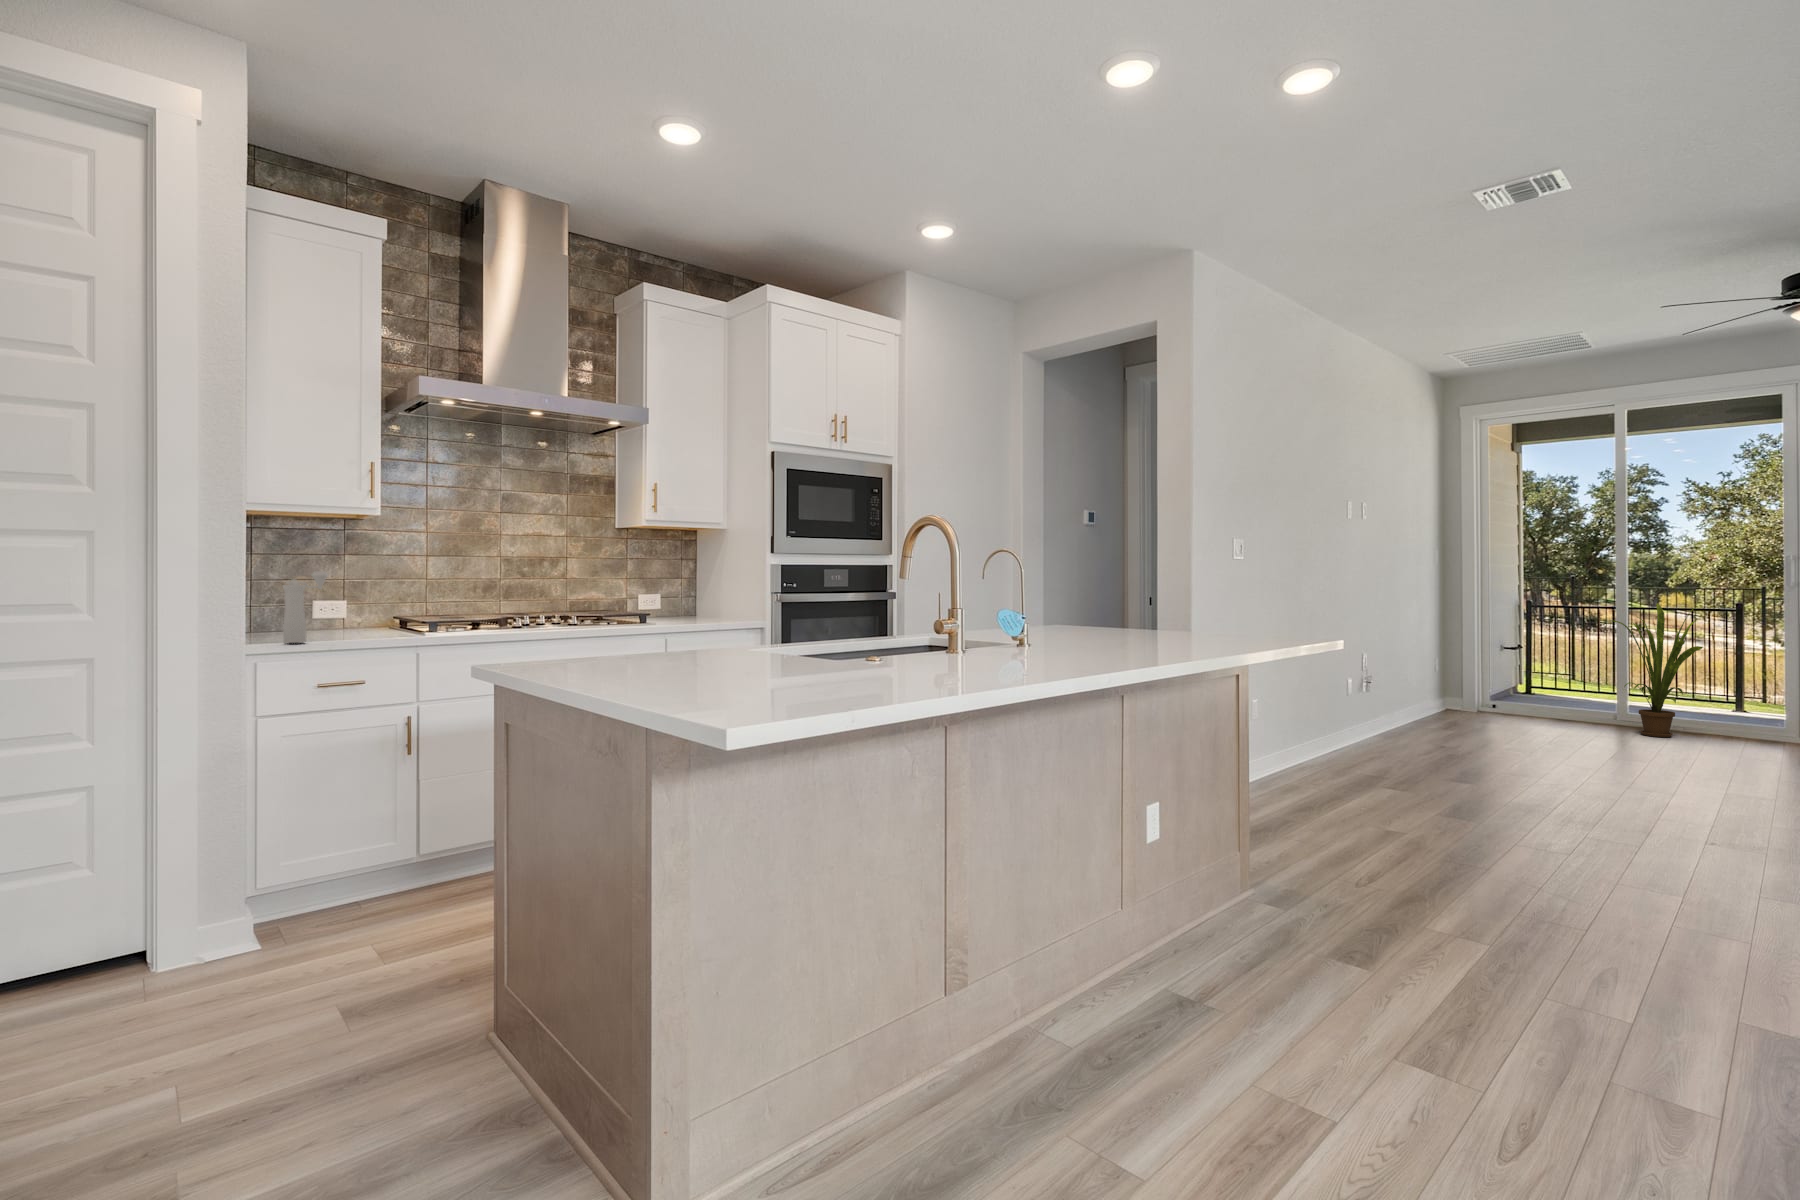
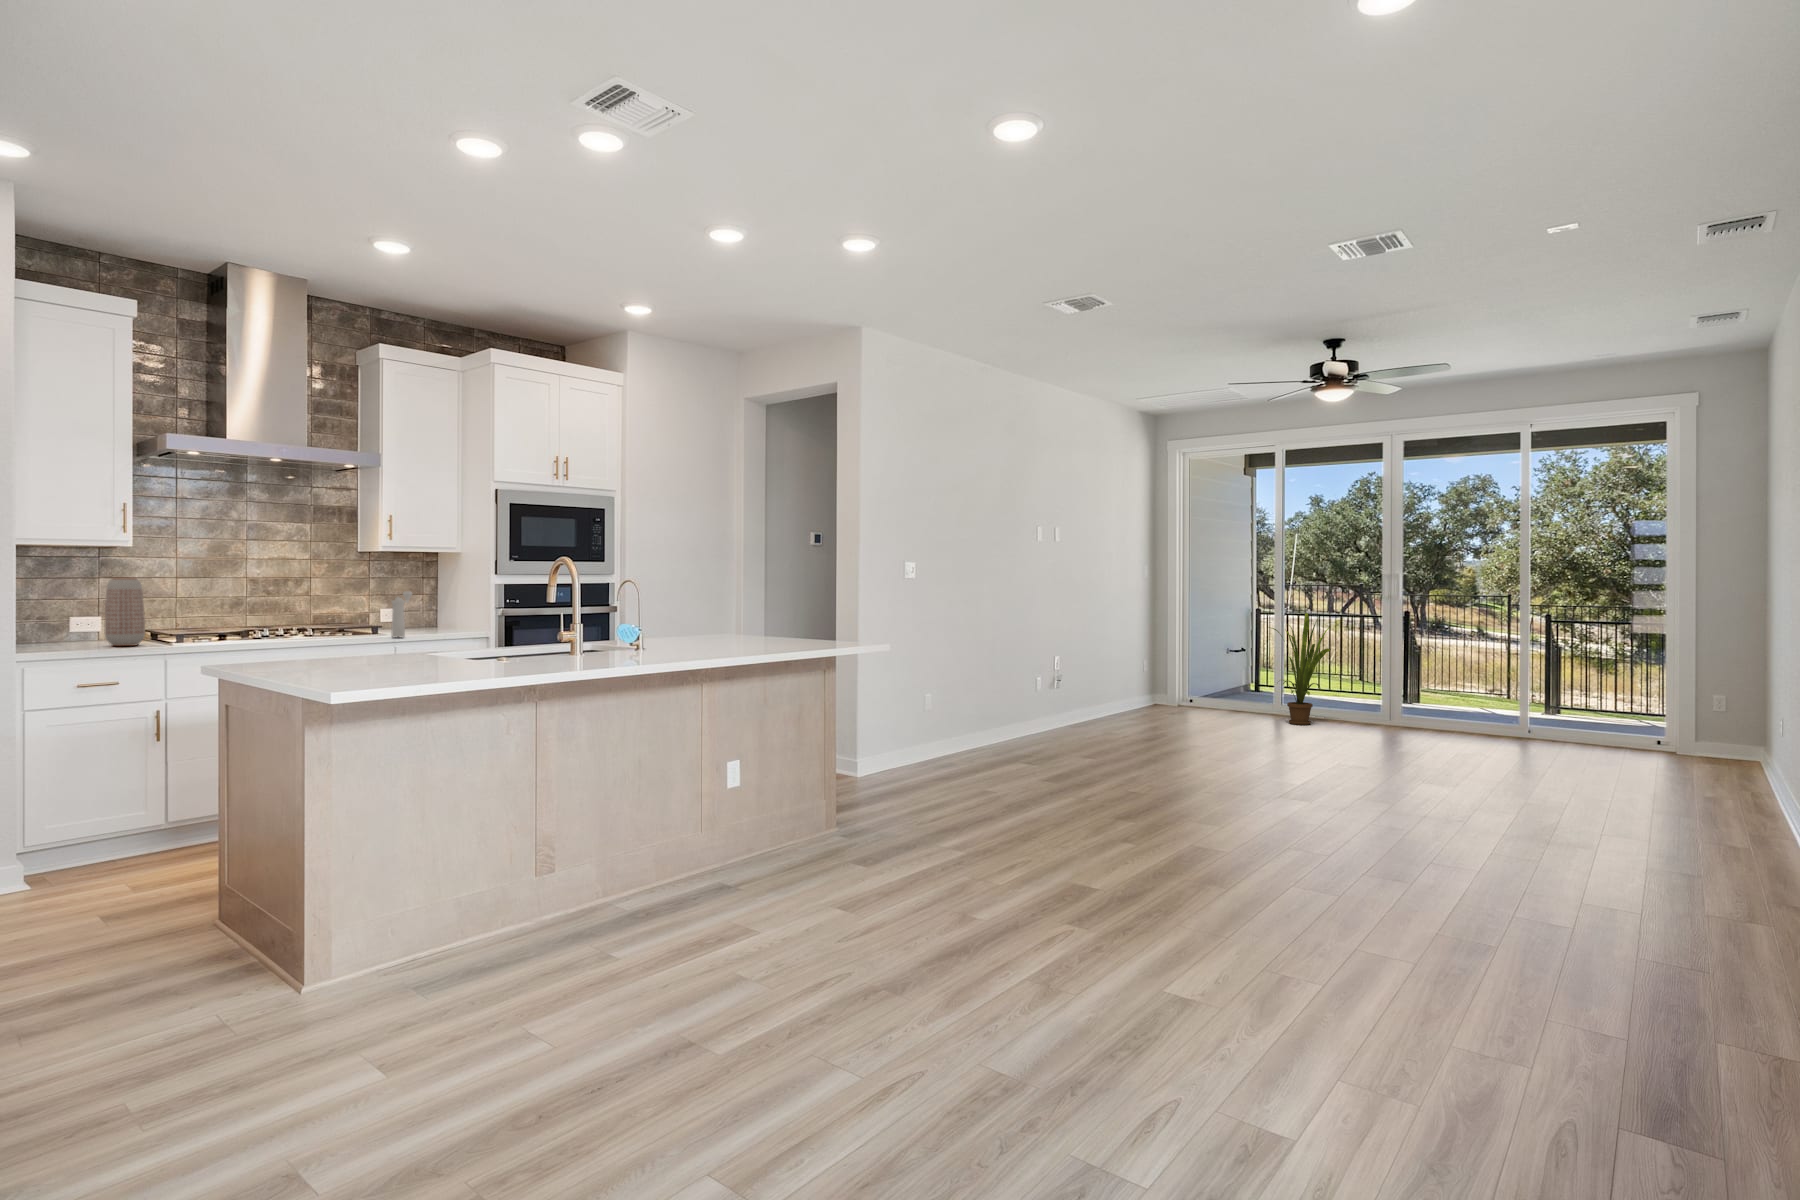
vase: none [349,551,394,636] -> present [104,578,145,646]
pepper mill: present [283,571,328,643] -> present [391,591,412,637]

